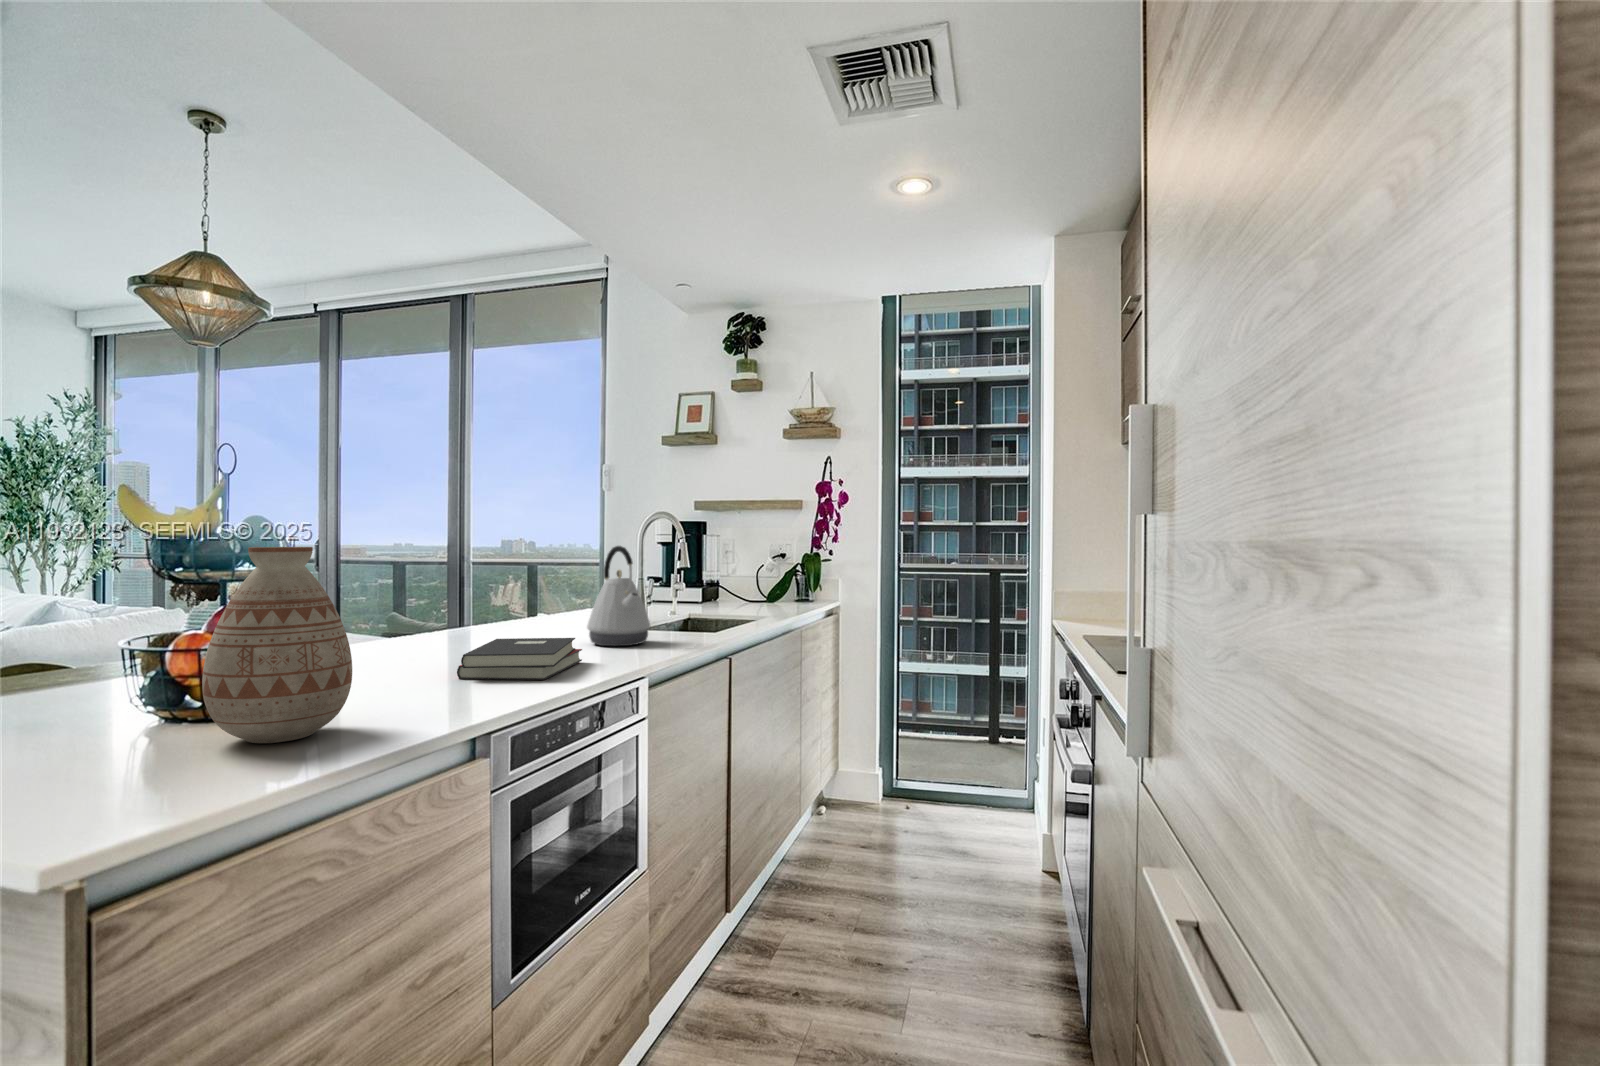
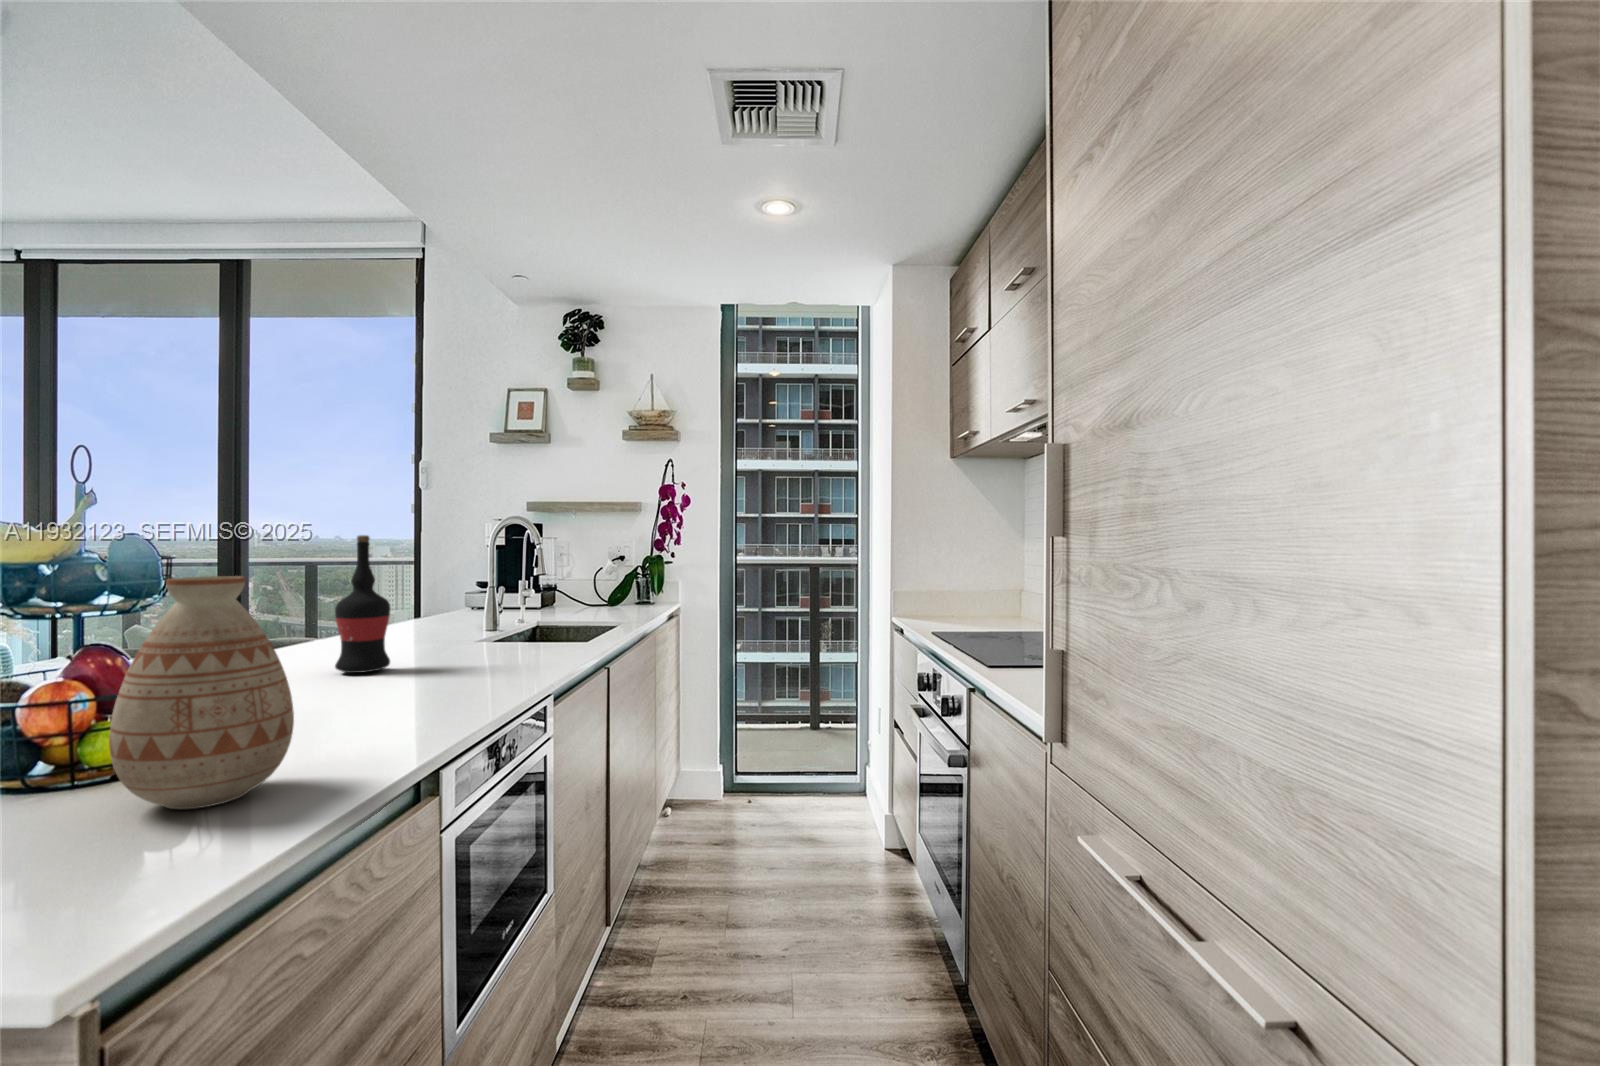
wine bottle: none [472,524,520,648] -> present [335,535,390,673]
kettle: present [587,546,650,646] -> none [465,557,535,664]
hardback book: present [457,638,582,680] -> none [355,658,482,712]

